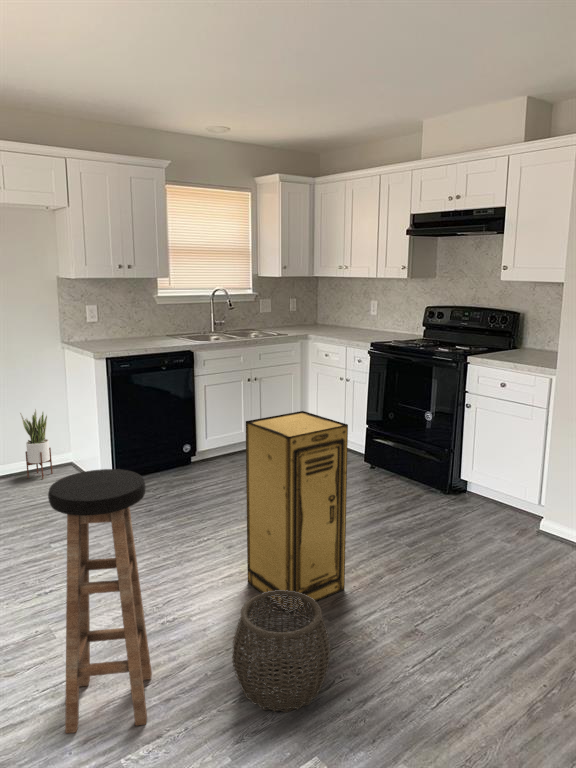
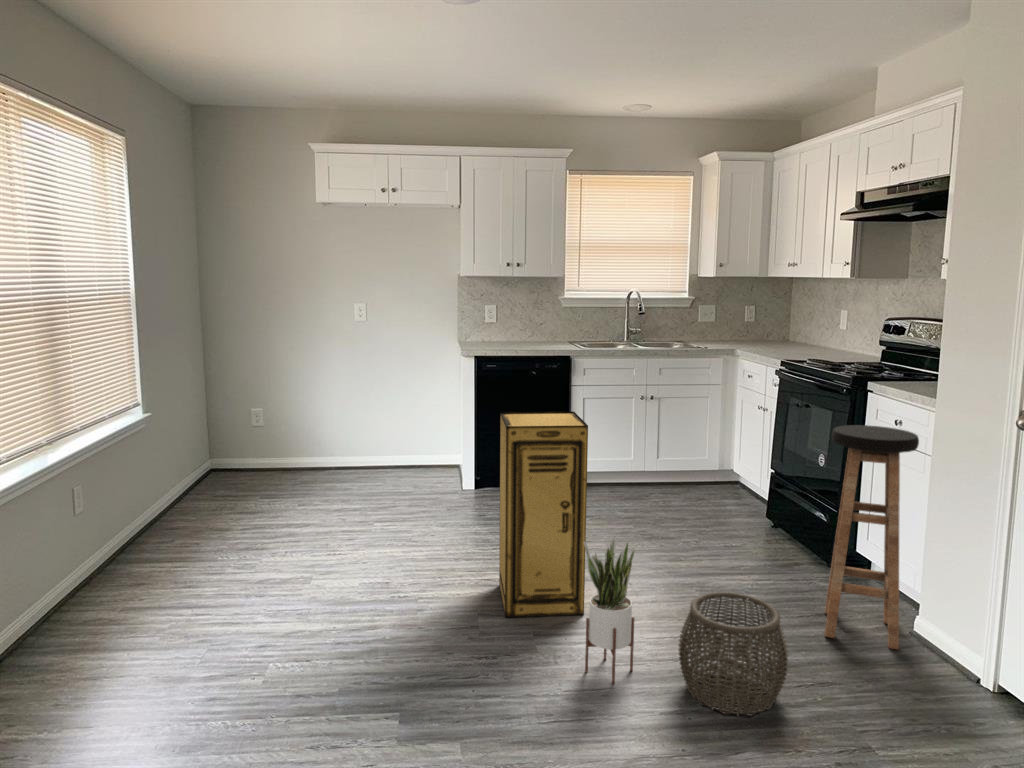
potted plant: present [20,409,53,479] -> present [584,536,634,684]
bar stool: present [48,469,152,733] -> present [825,425,919,650]
woven basket: present [232,590,330,712] -> present [678,592,788,716]

